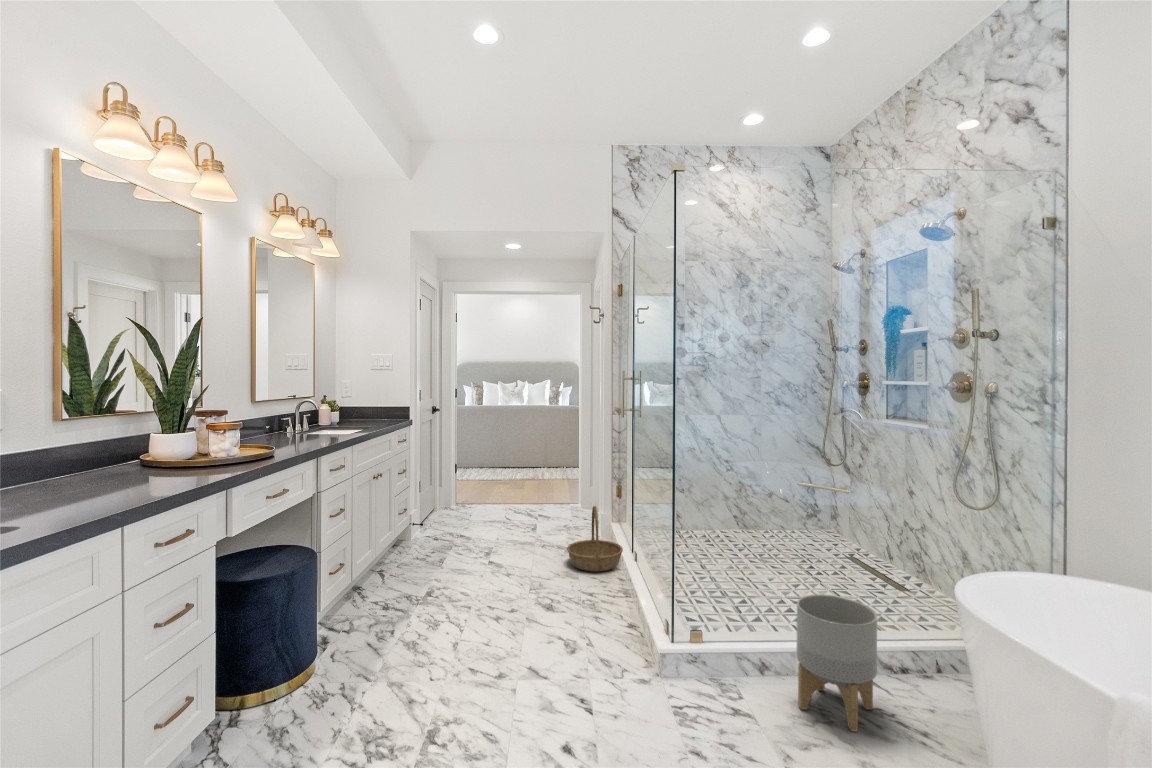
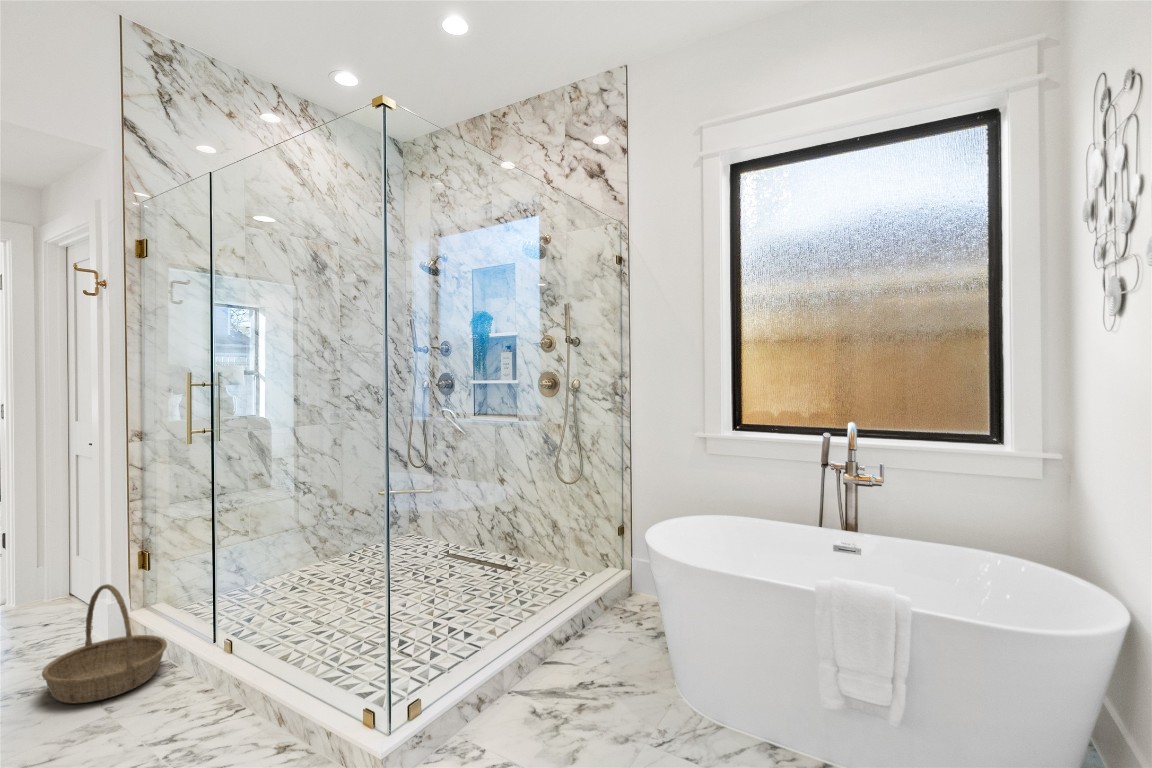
planter: present [797,594,877,731] -> none [518,589,591,722]

